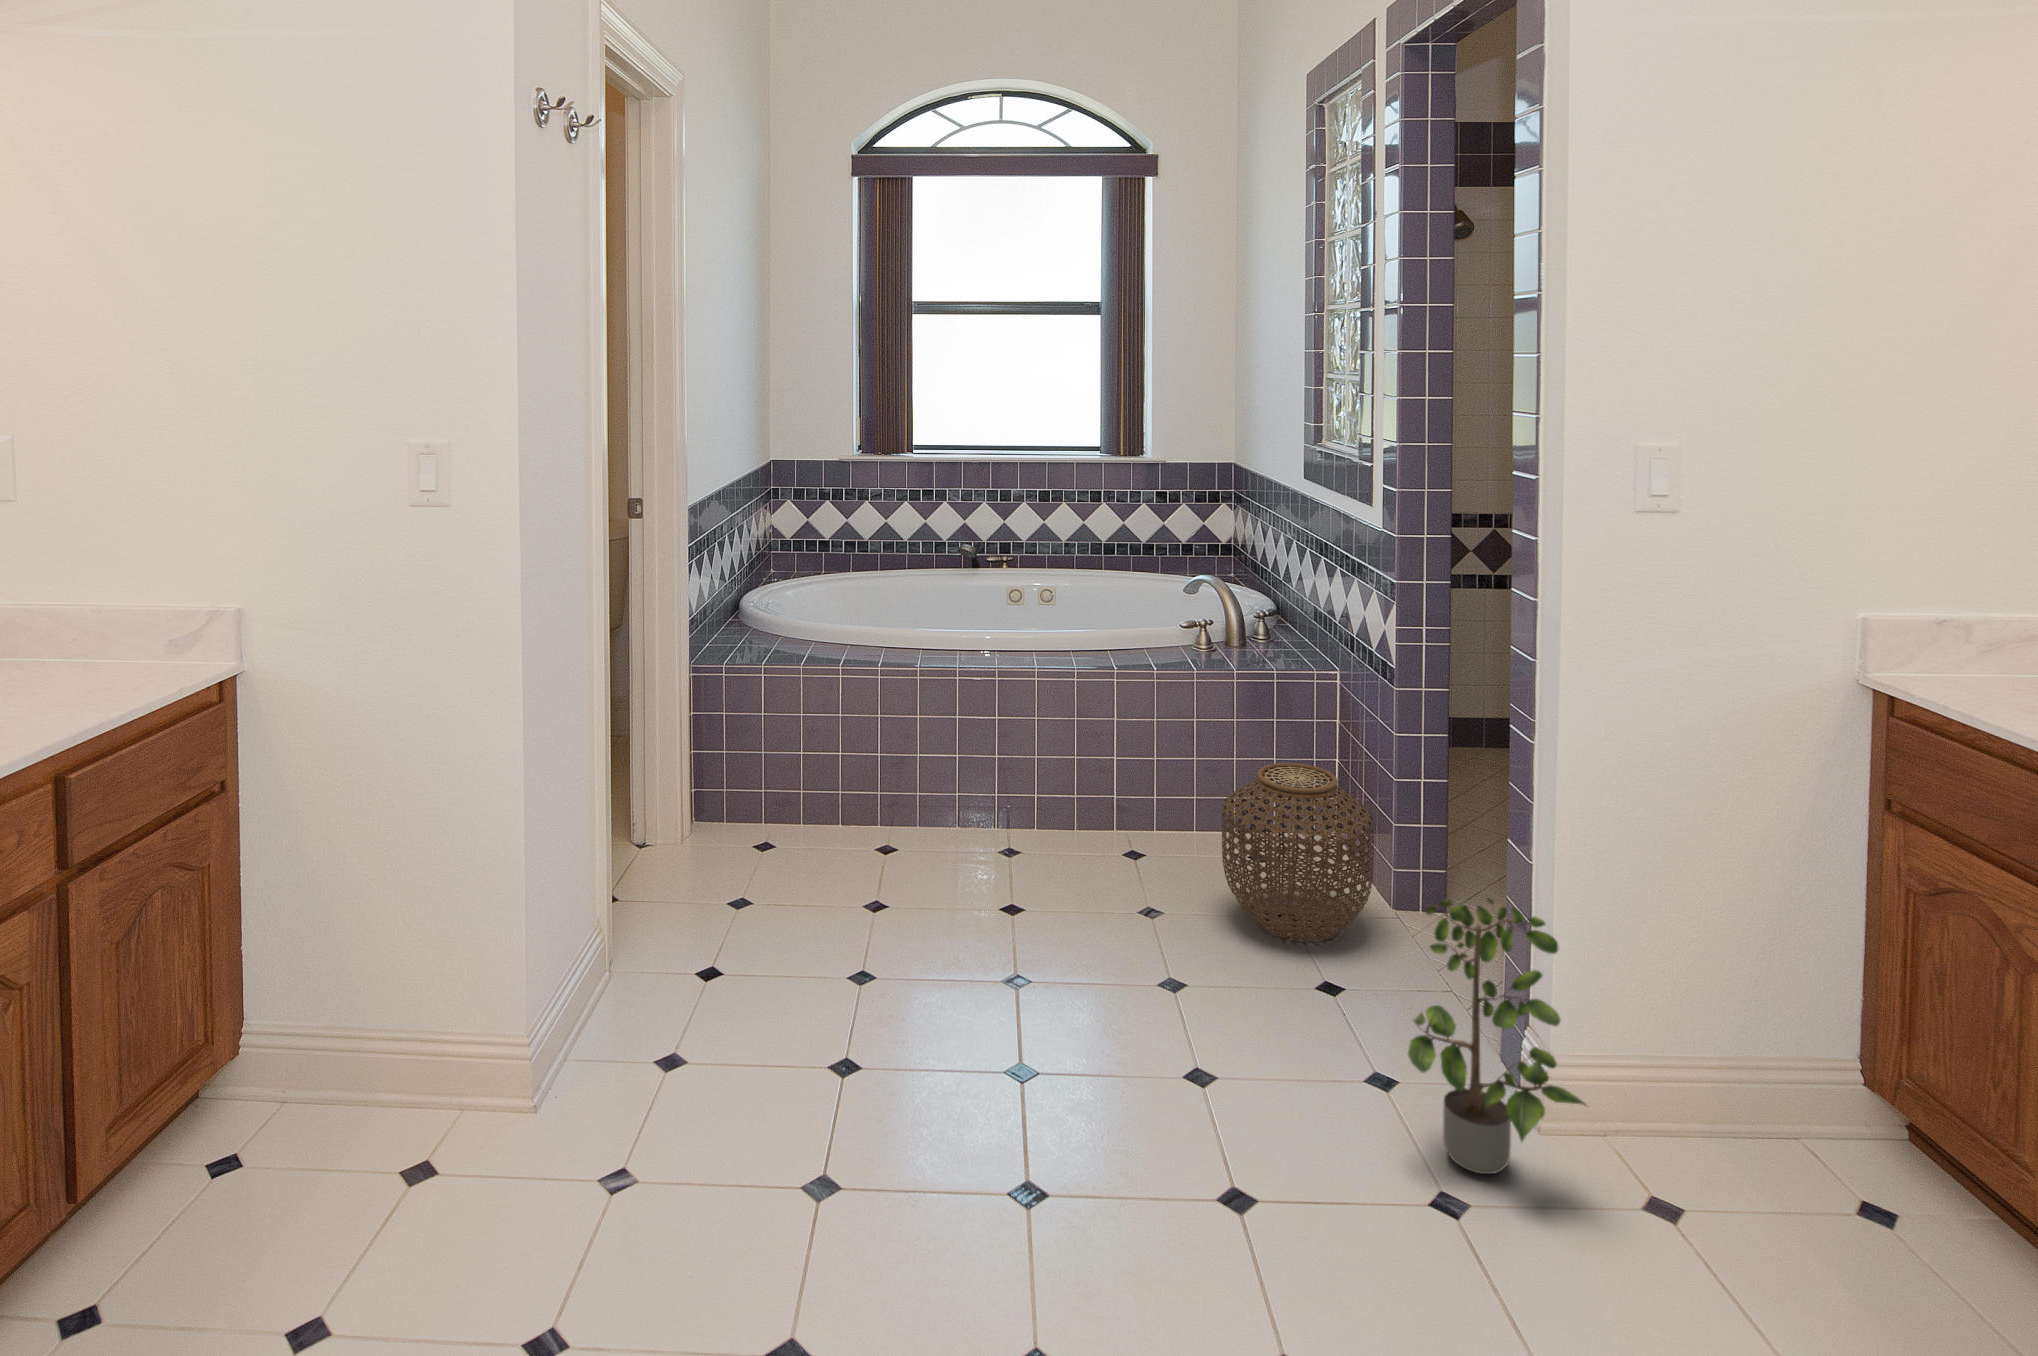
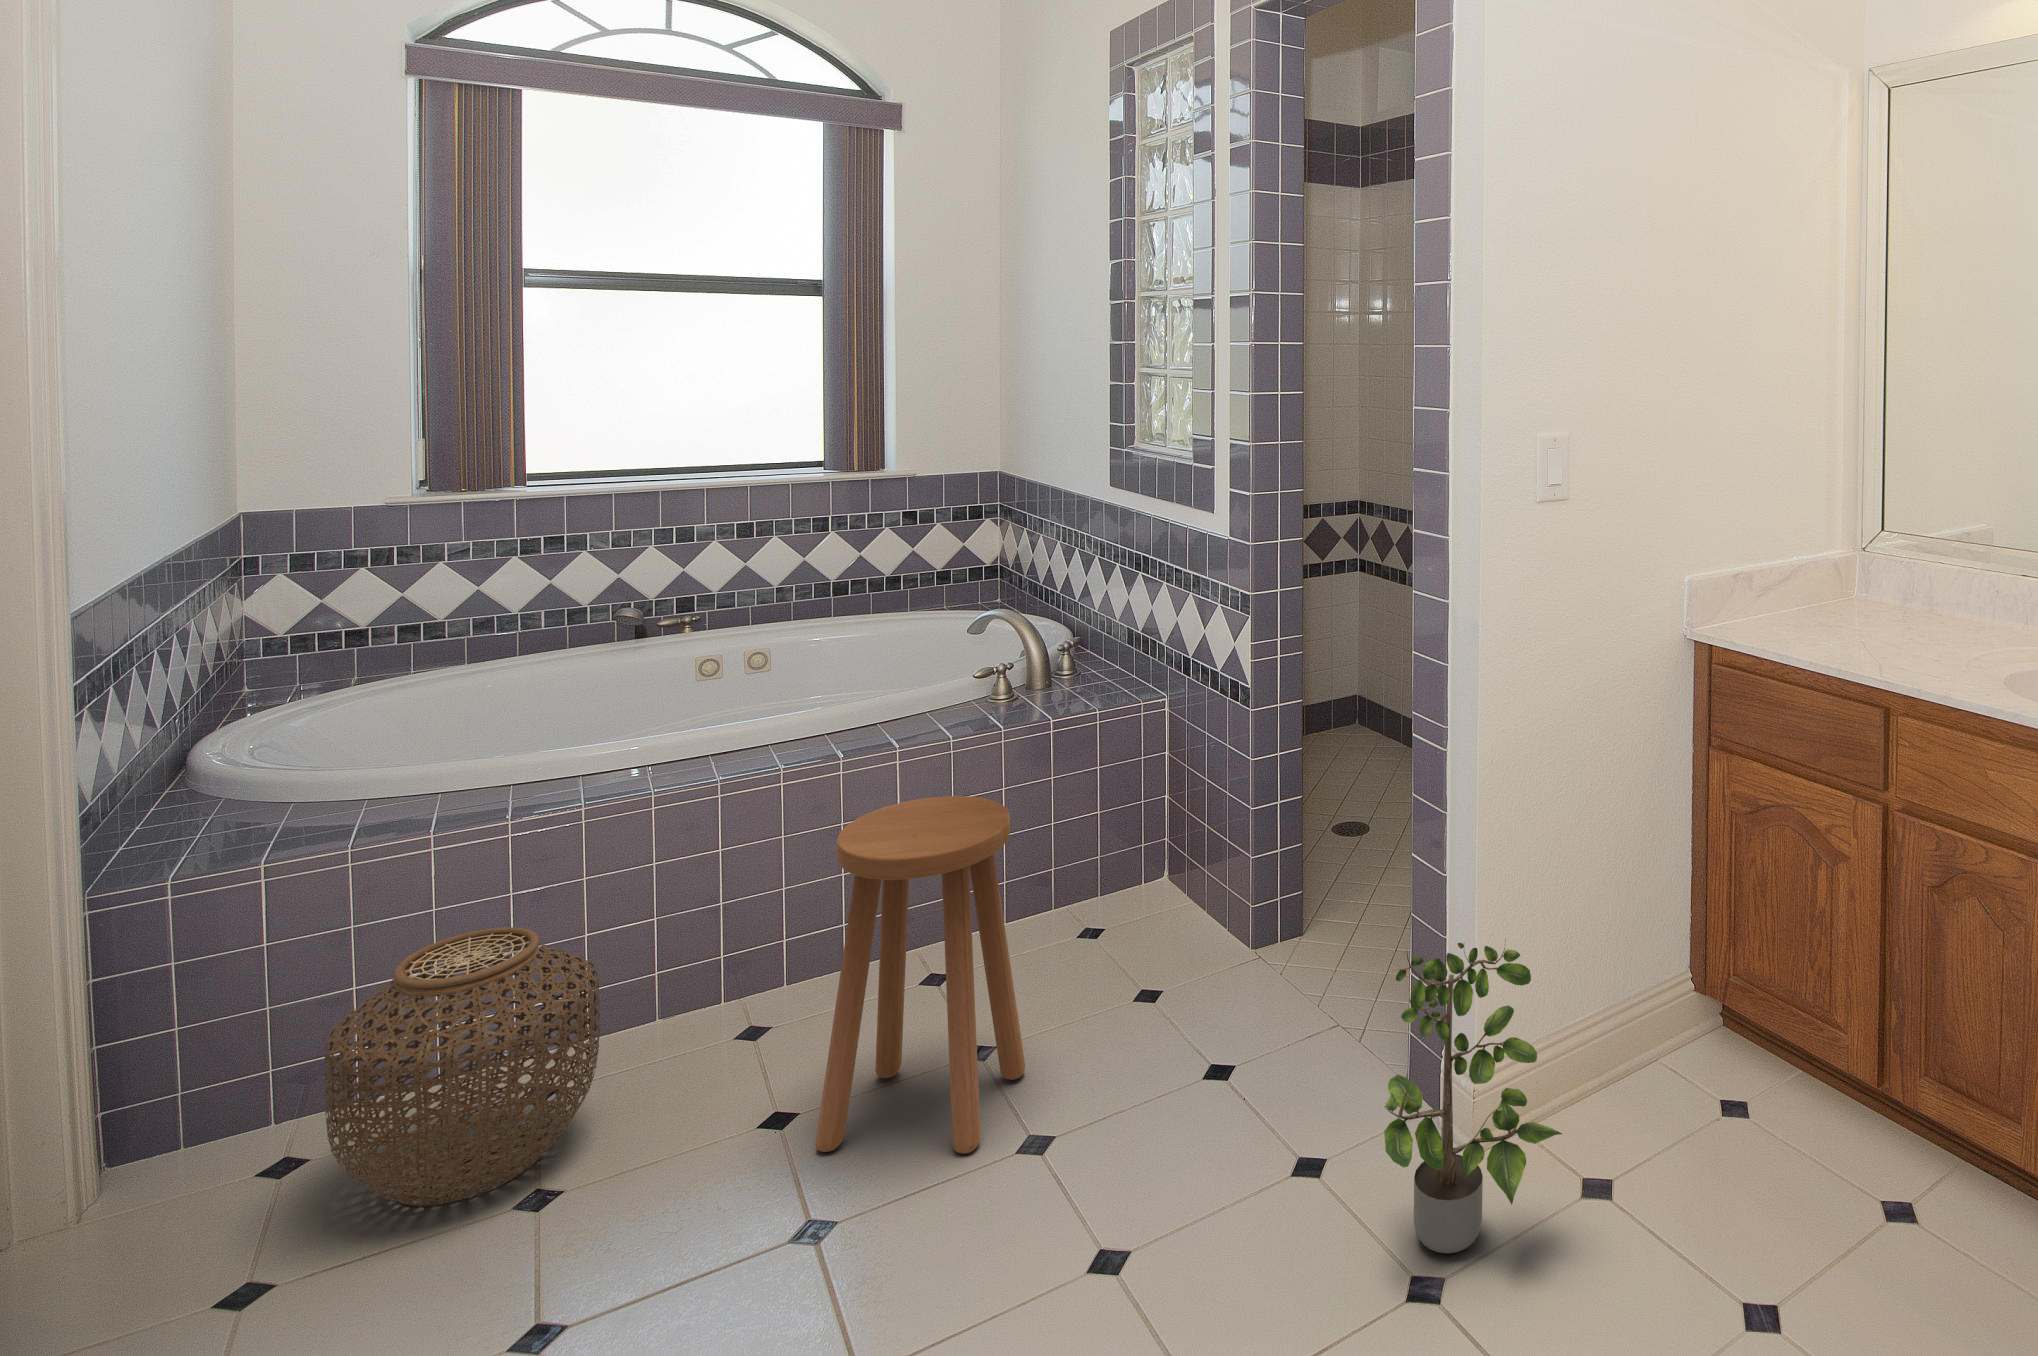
stool: none [1028,700,1178,968] -> present [816,796,1025,1154]
woven basket: present [1222,763,1374,942] -> present [325,927,600,1206]

